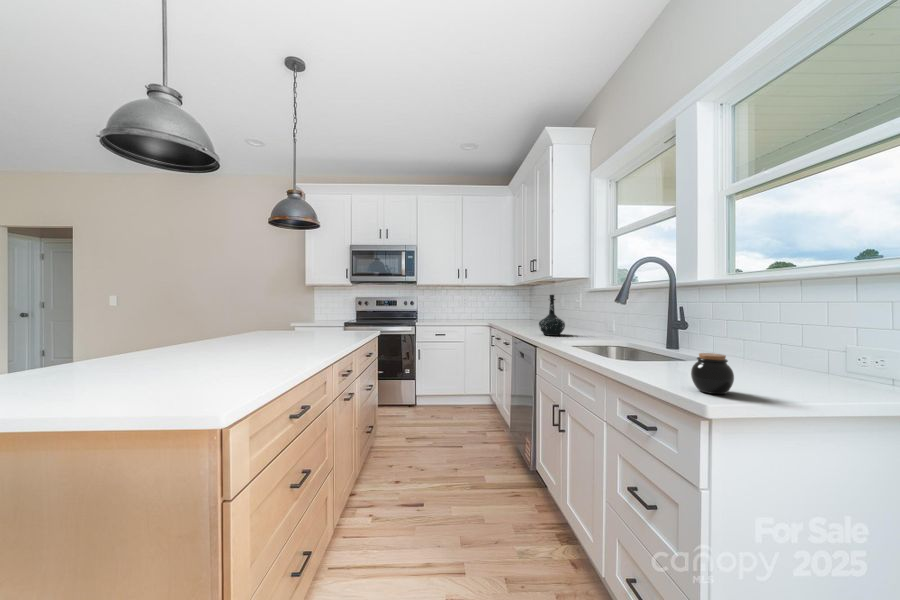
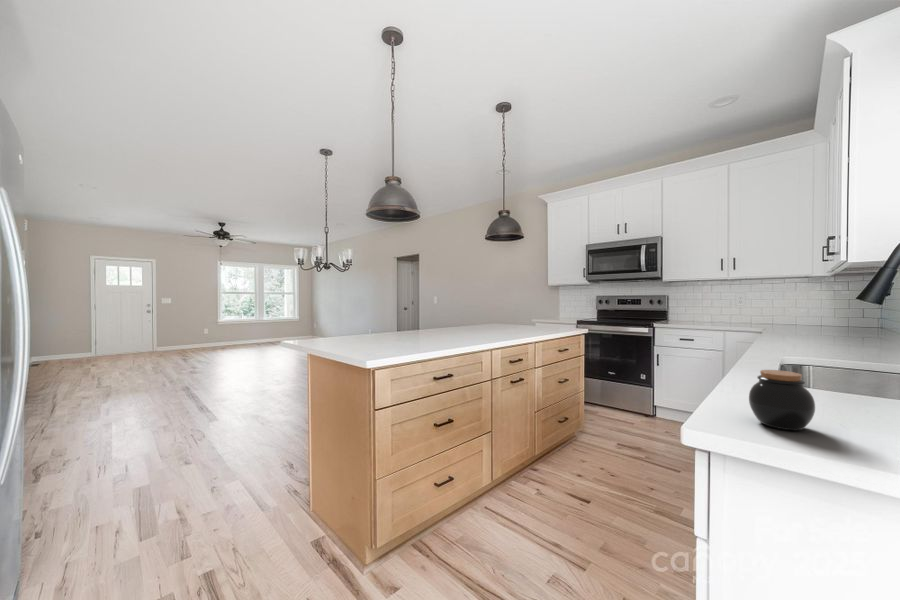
bottle: present [539,295,565,336] -> none [791,290,844,351]

